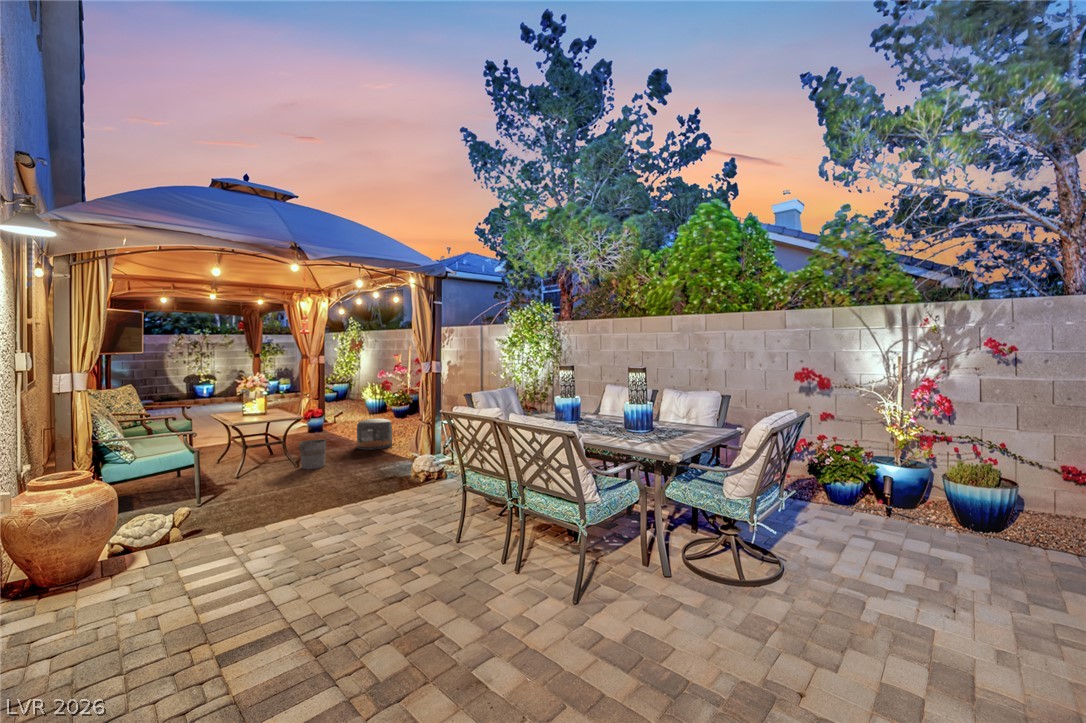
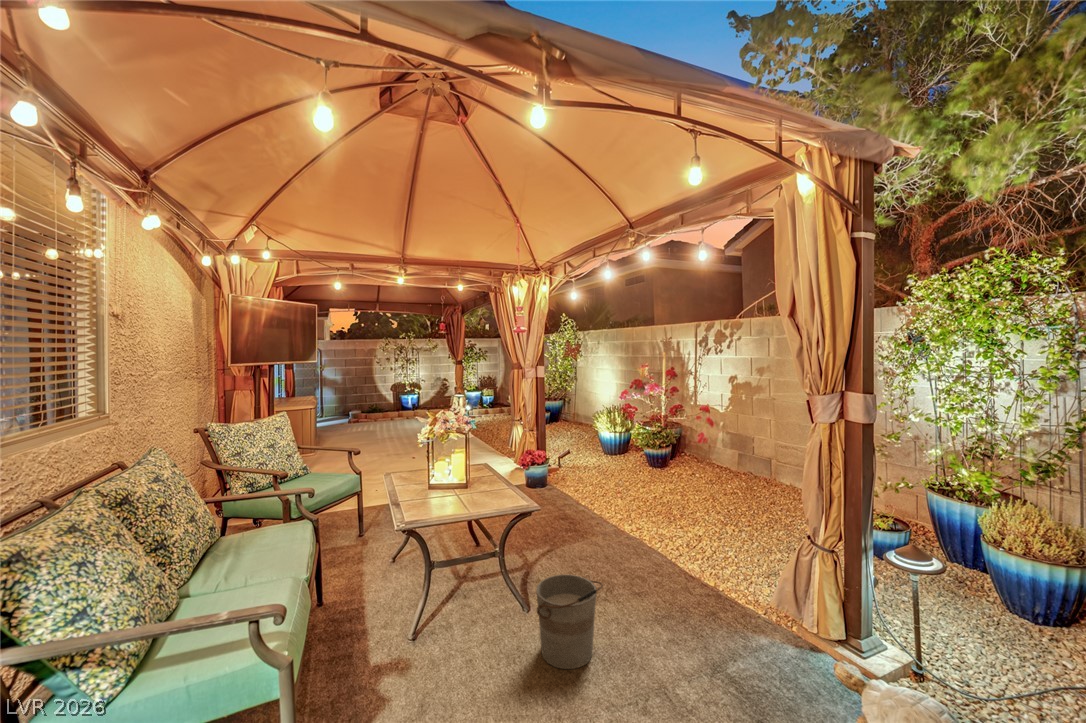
pouf: present [357,419,392,450] -> none [628,499,701,578]

